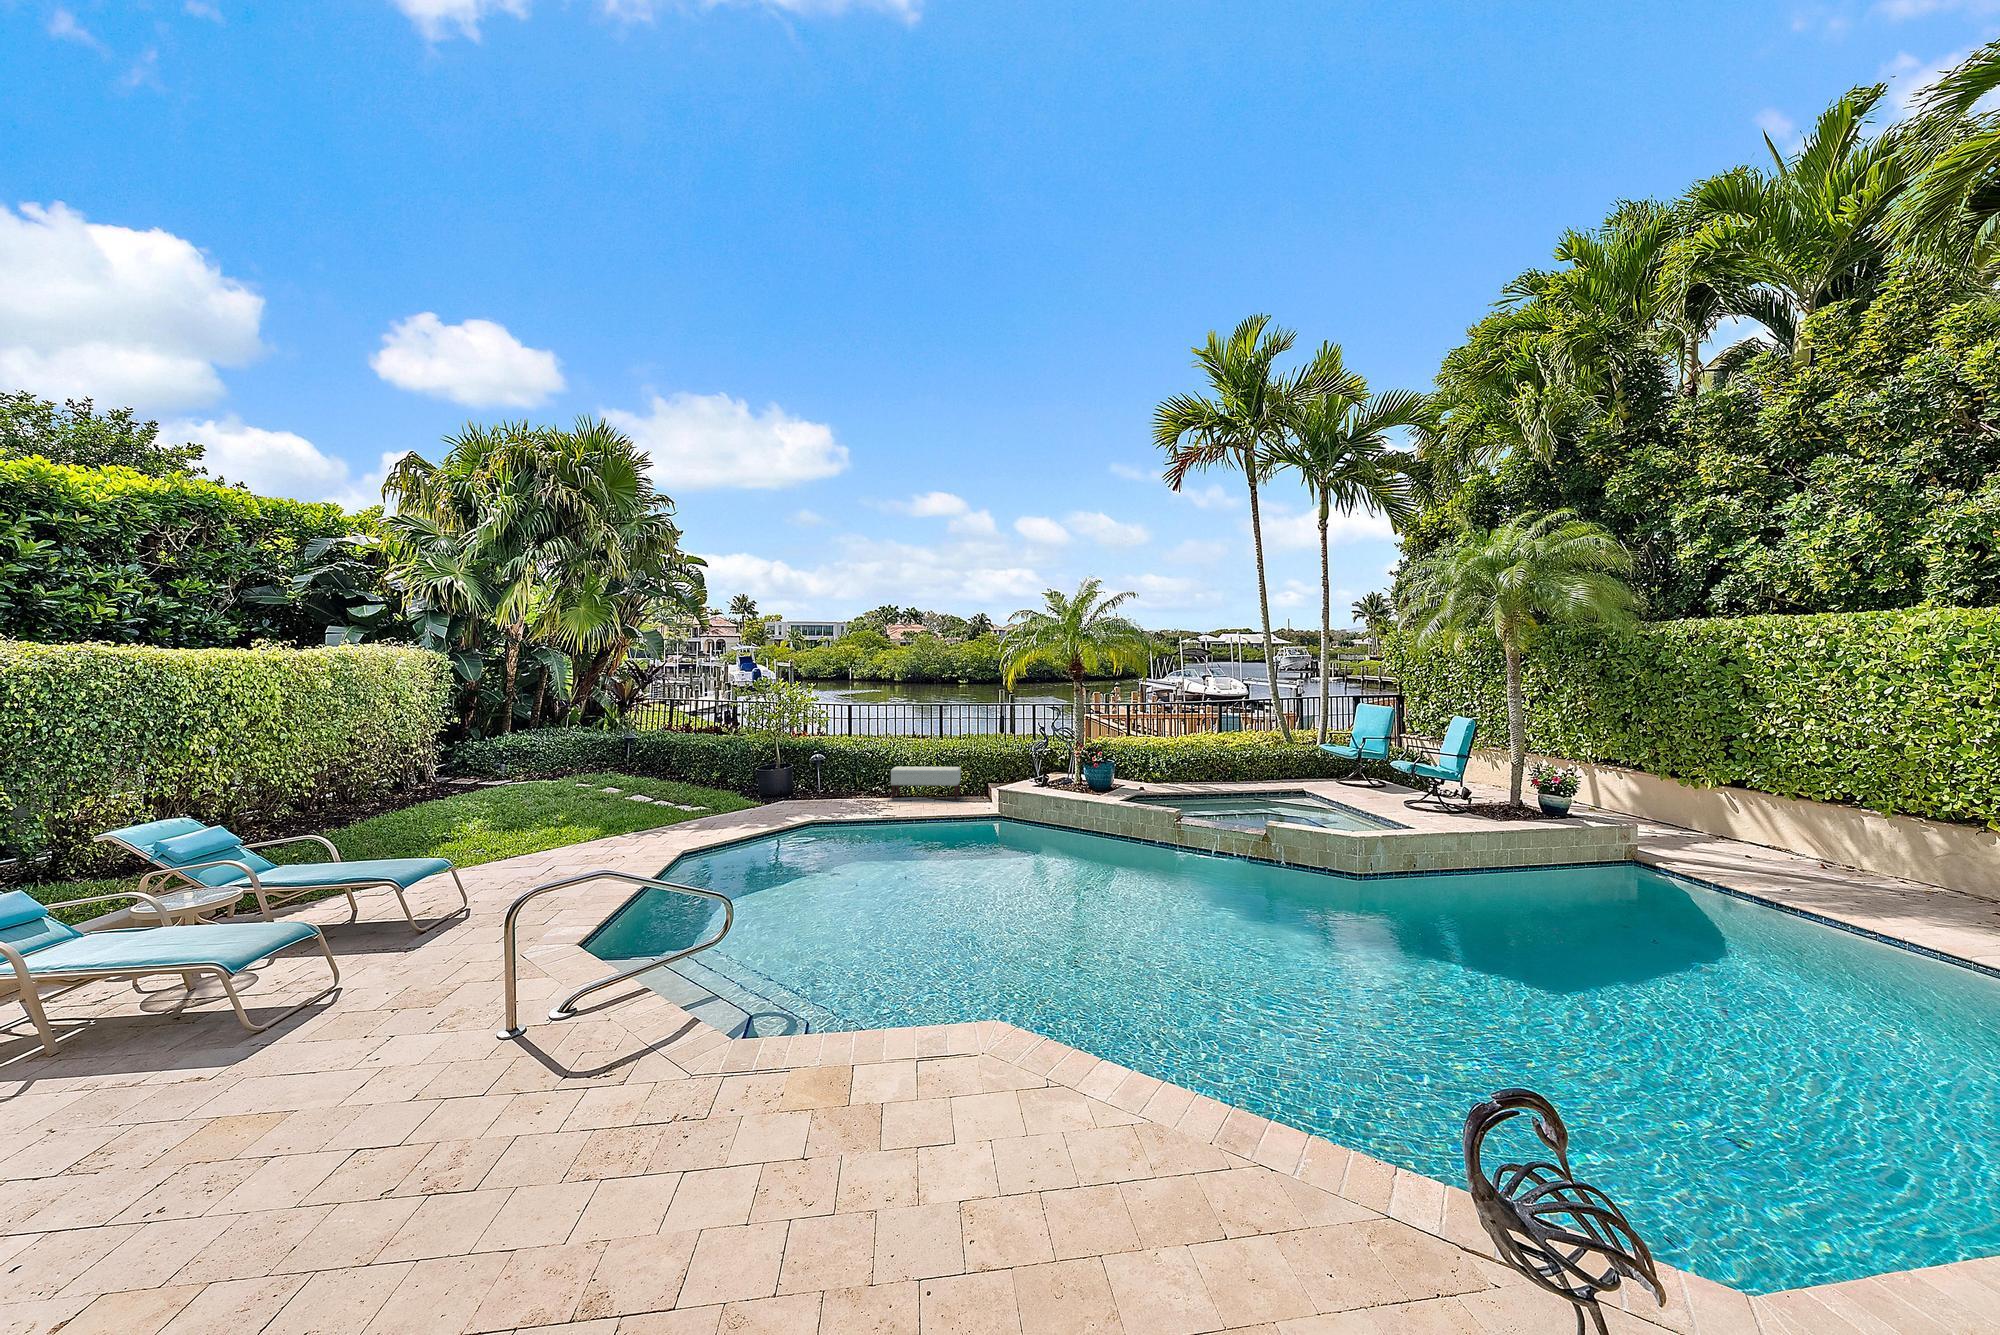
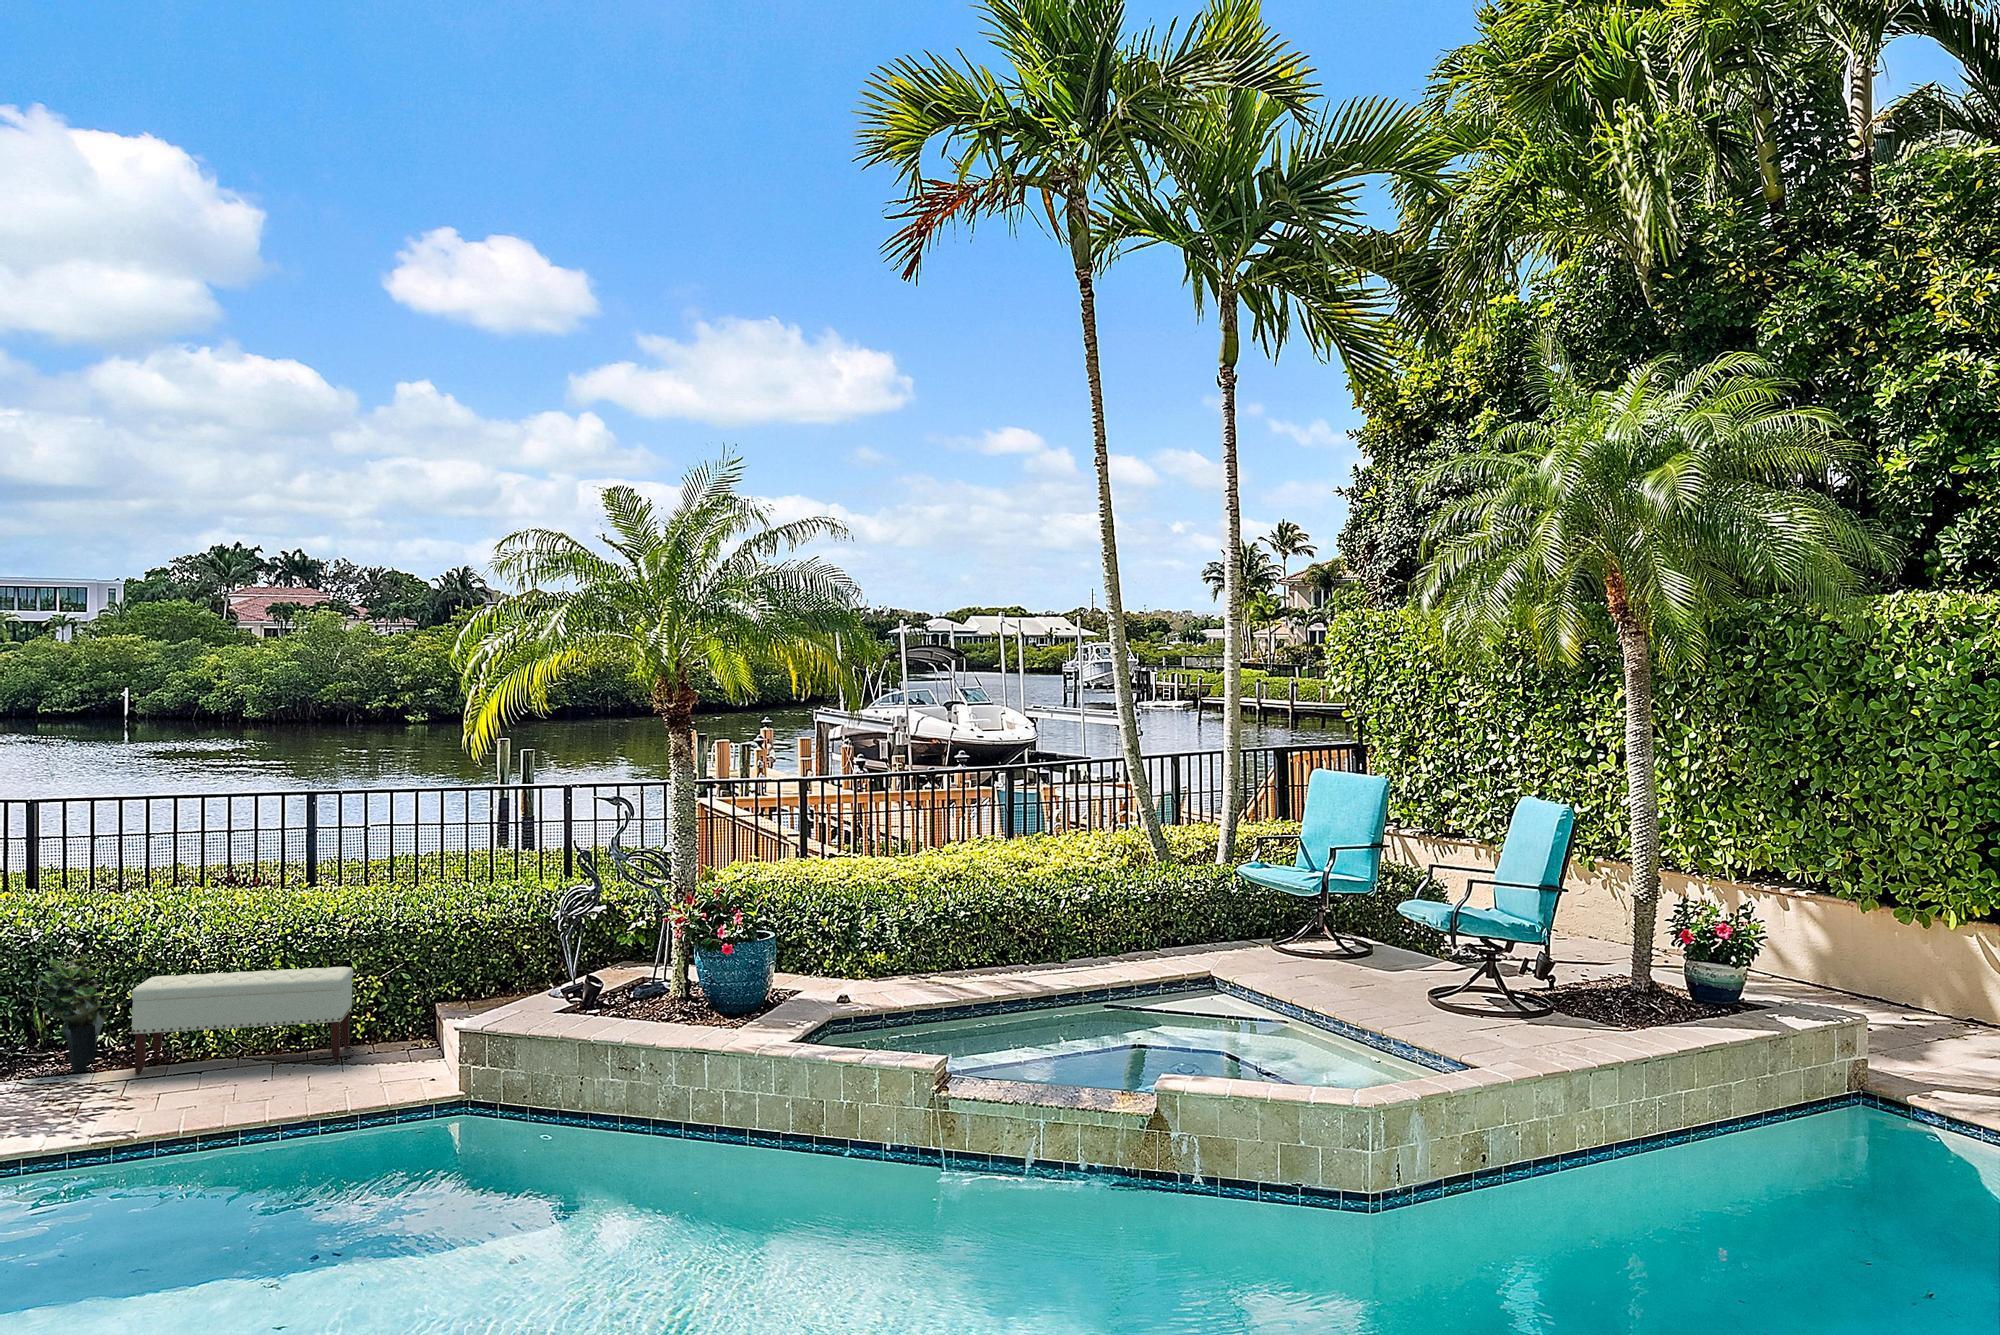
potted plant: none [861,758,884,798] -> present [36,954,114,1073]

